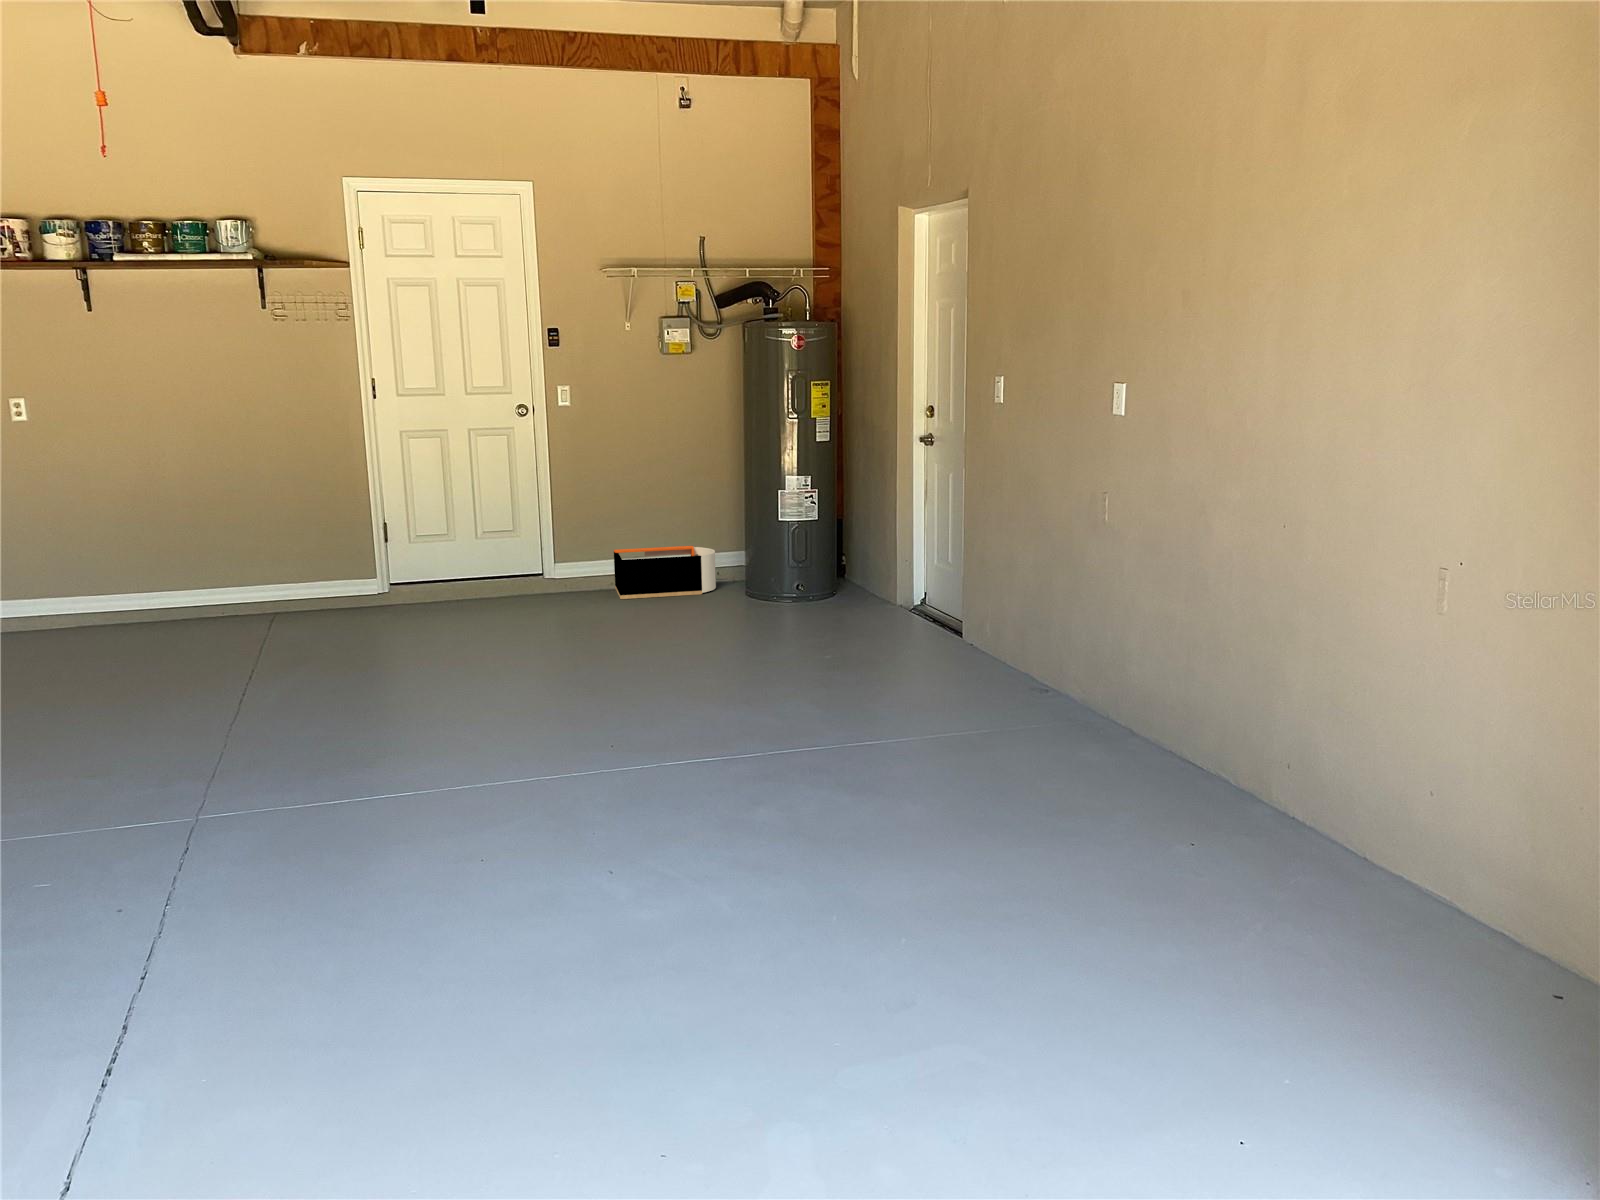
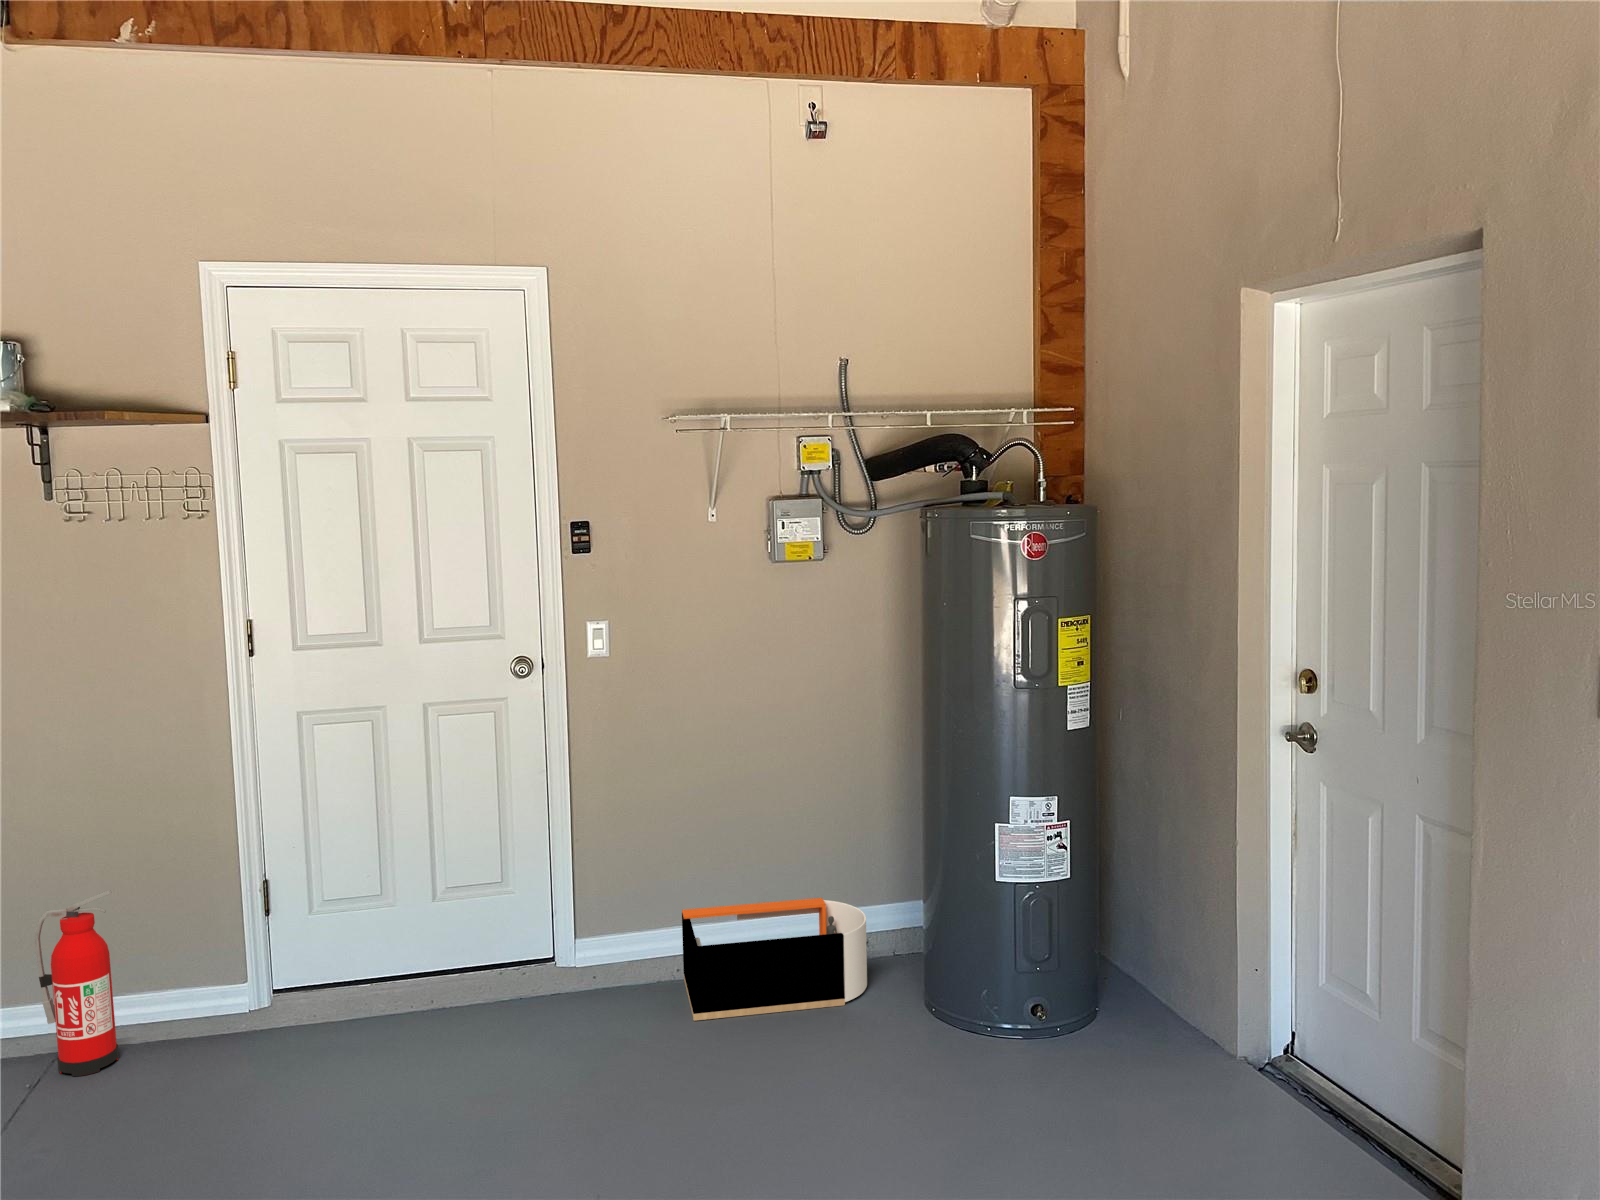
fire extinguisher: none [269,522,313,618] -> present [34,890,119,1076]

